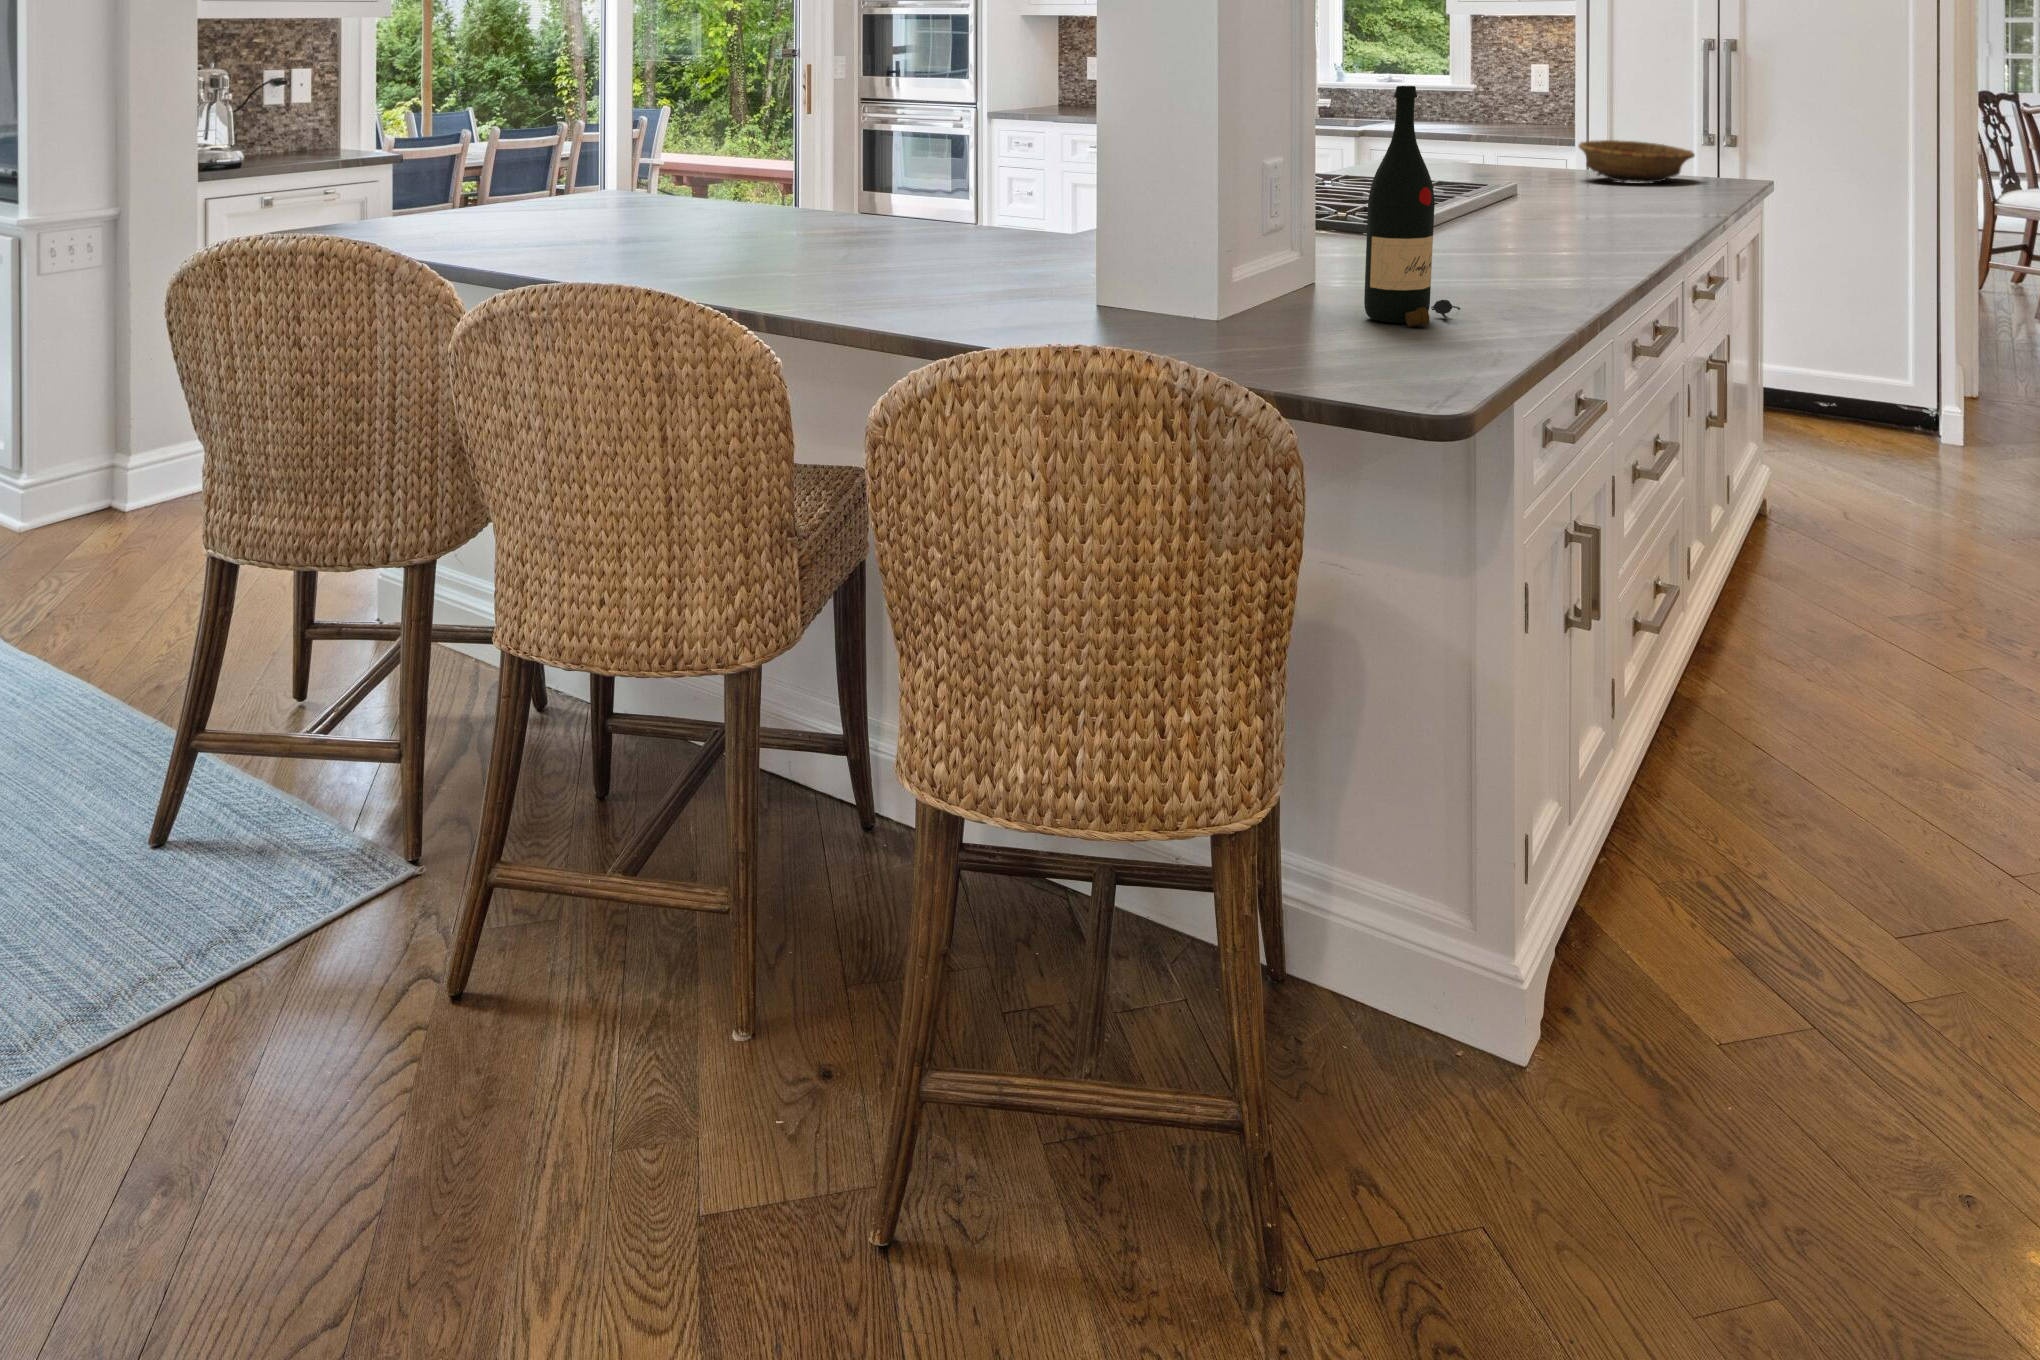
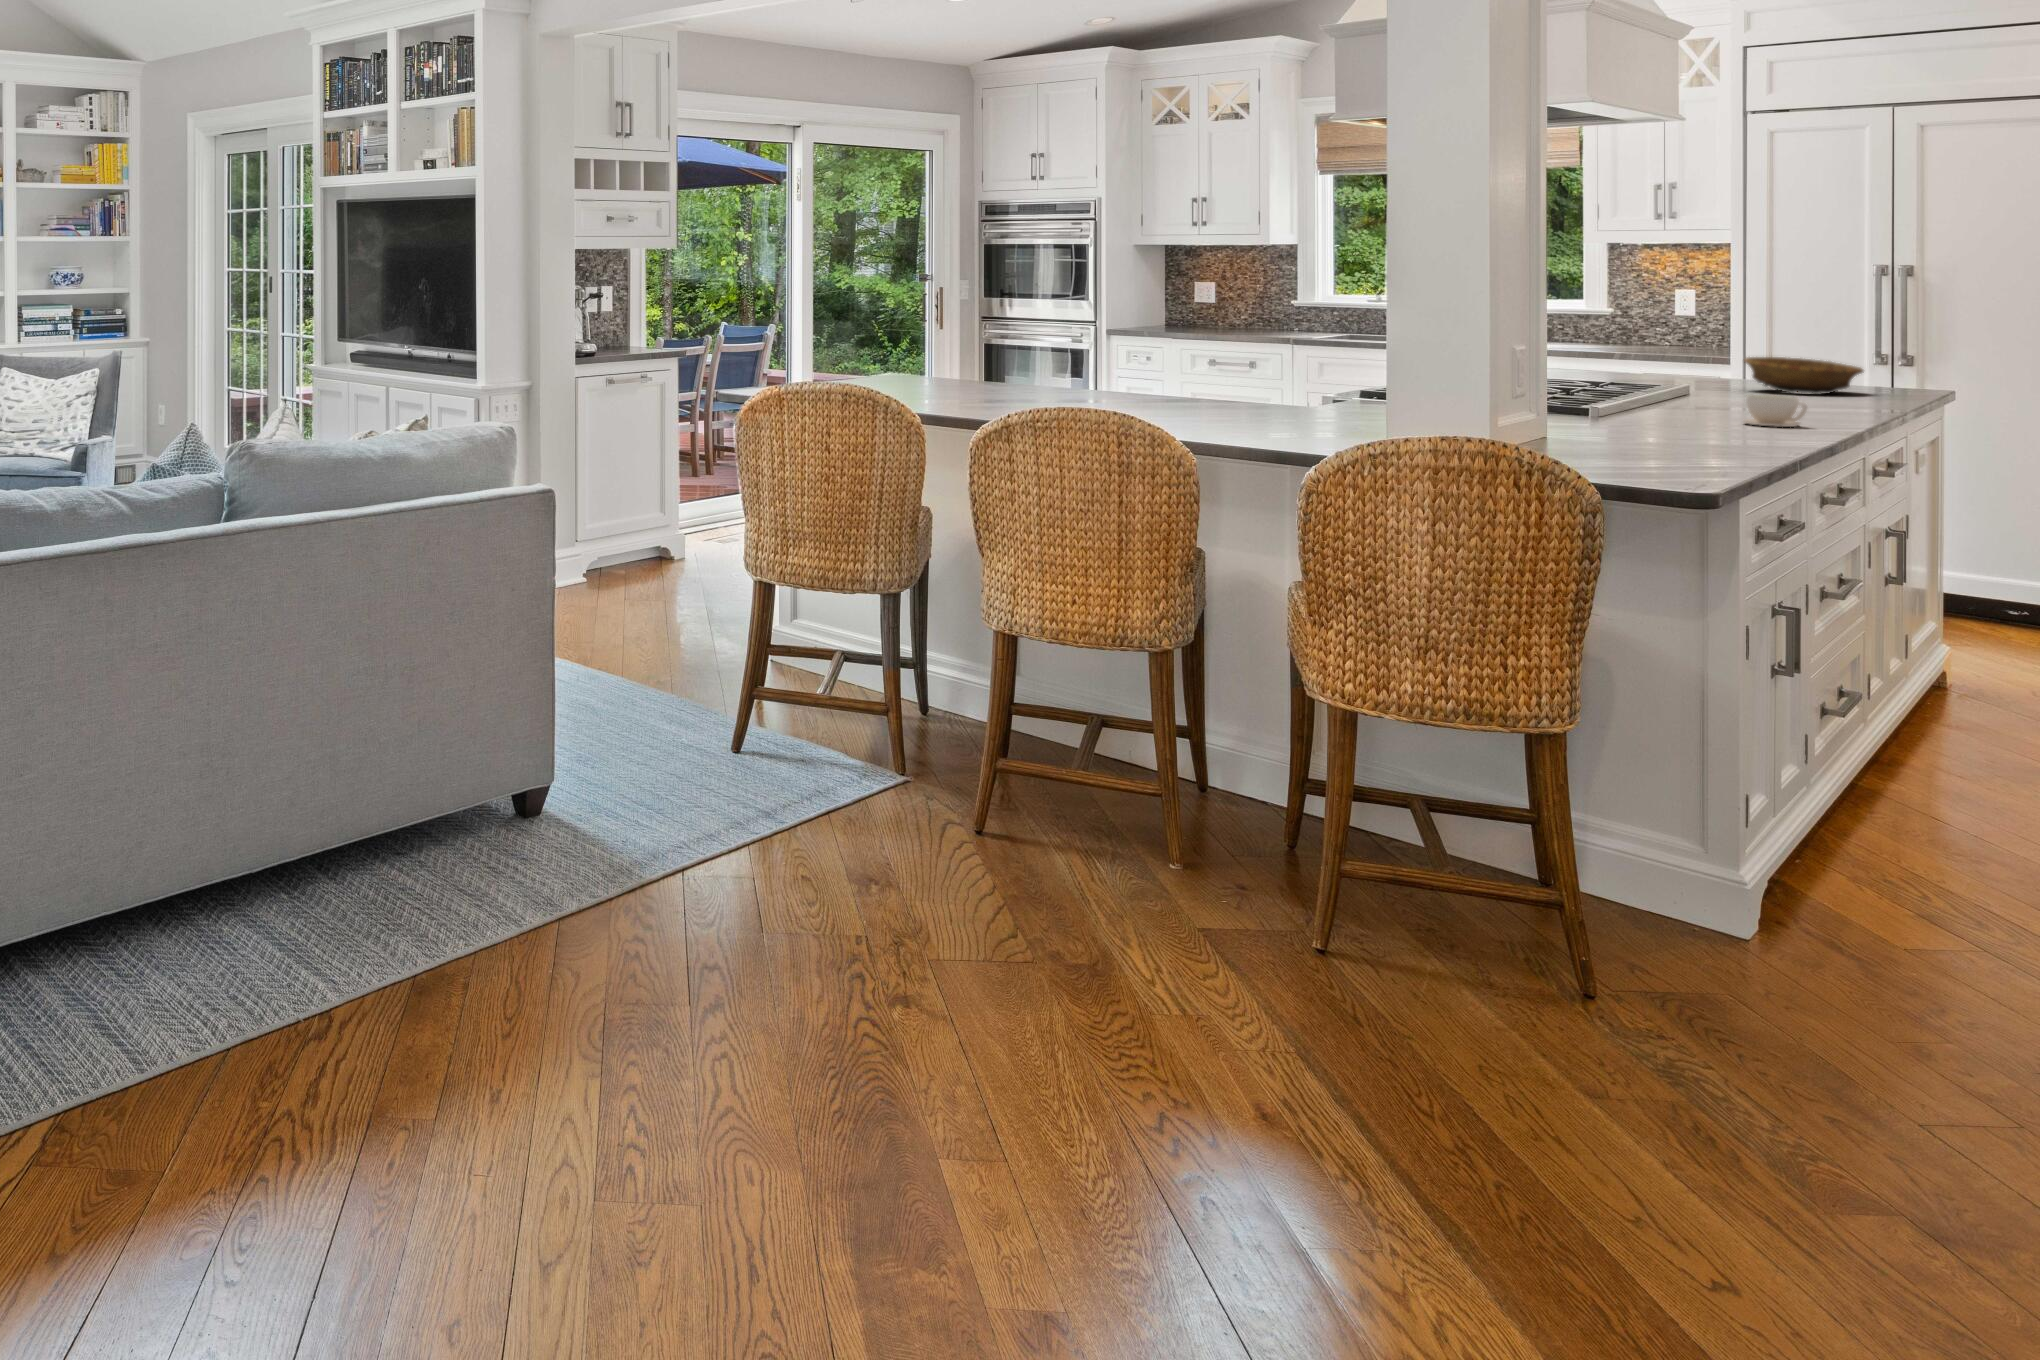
wine bottle: present [1364,86,1460,326] -> none [1604,301,1679,457]
coffee cup: none [1562,202,1633,244] -> present [1744,395,1807,427]

